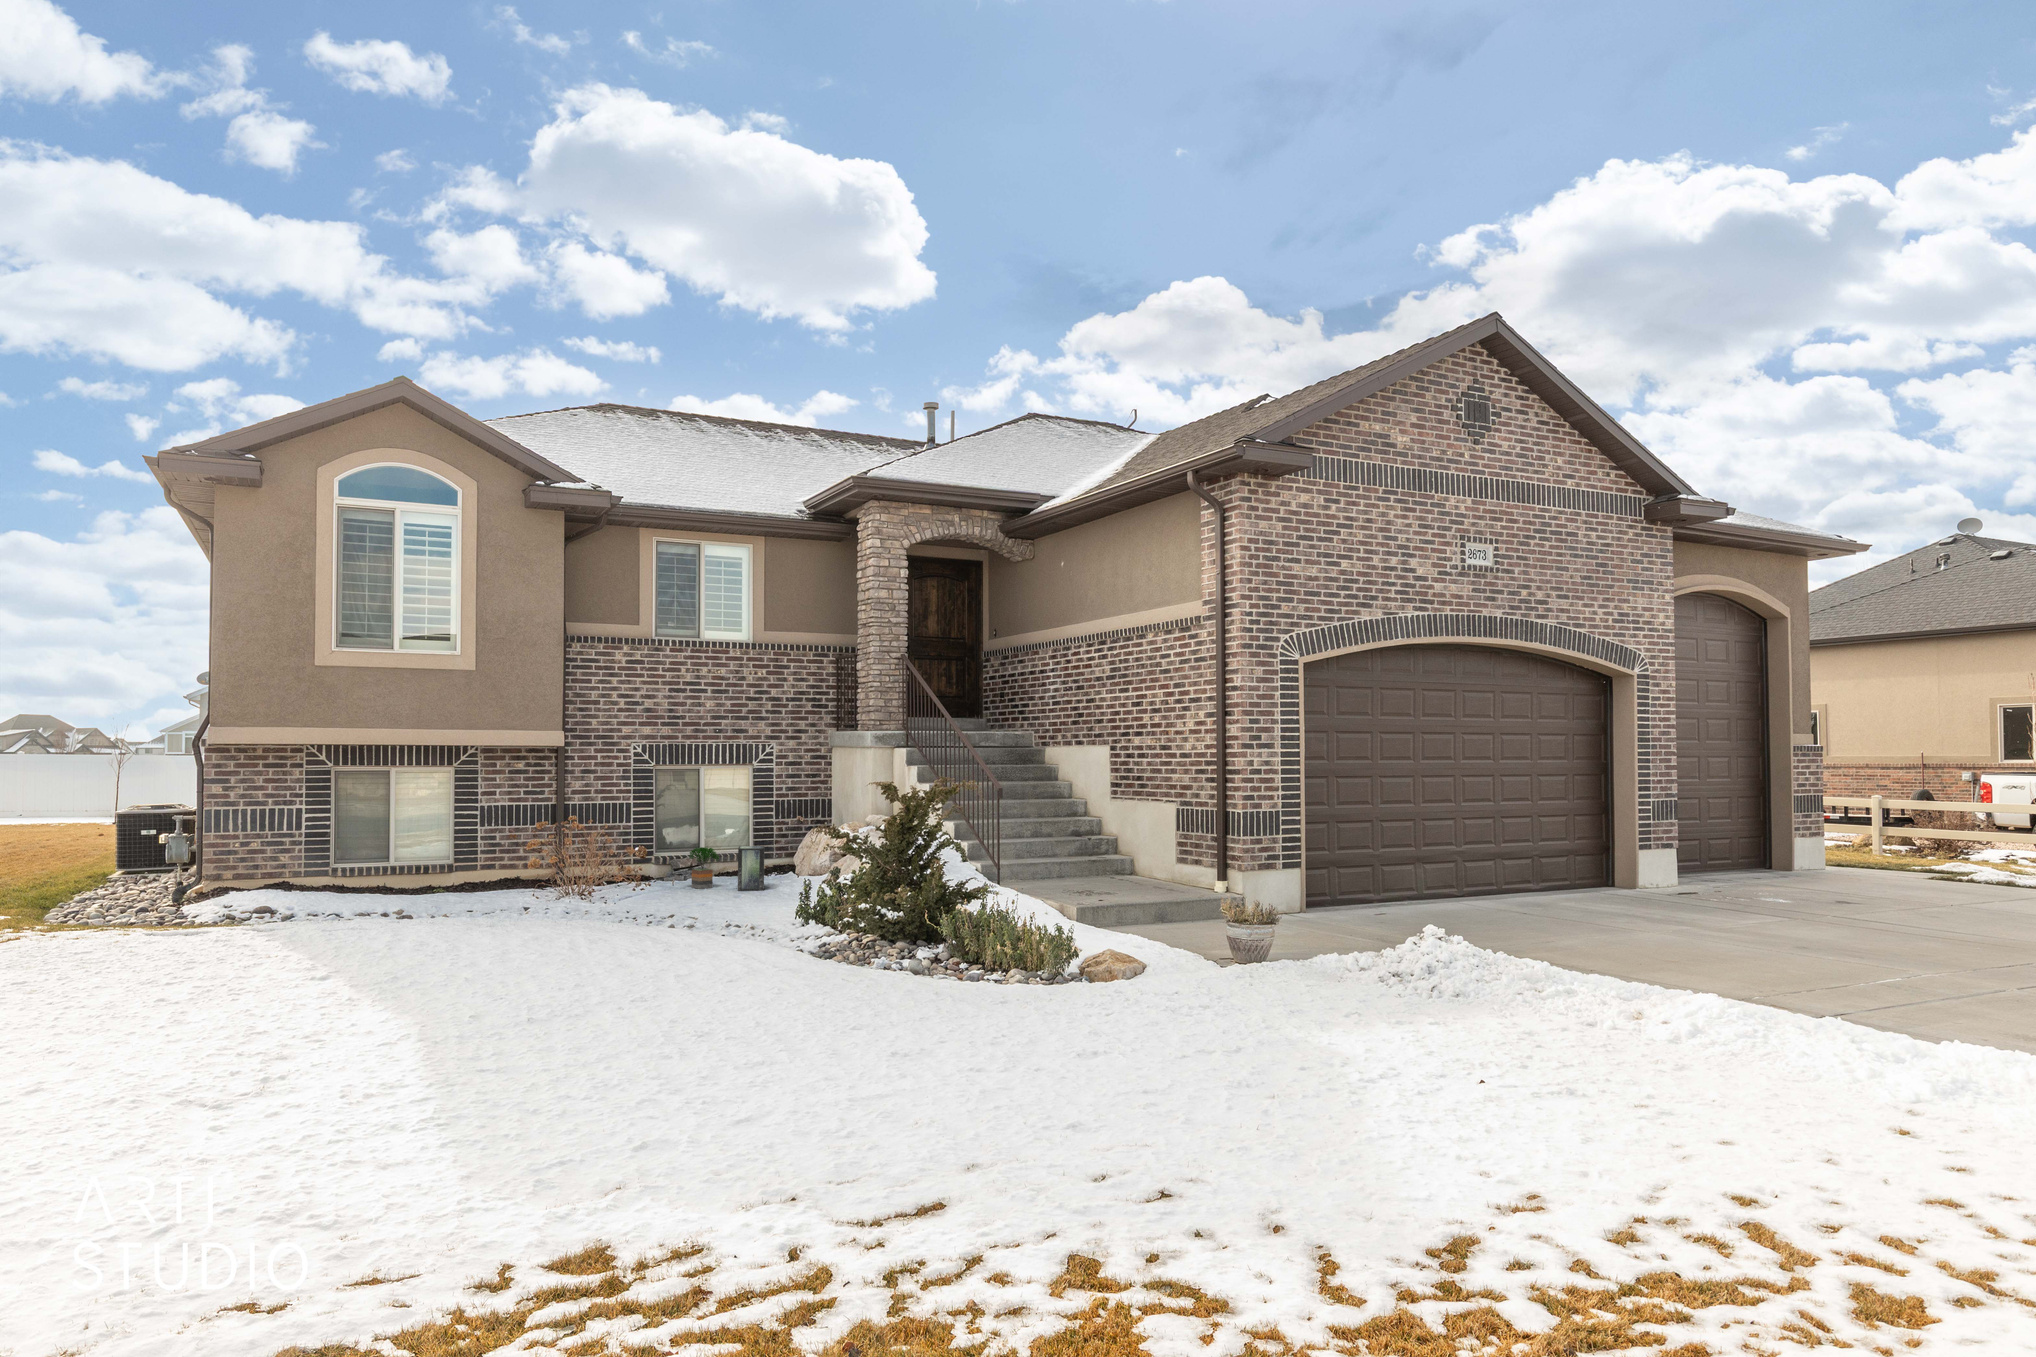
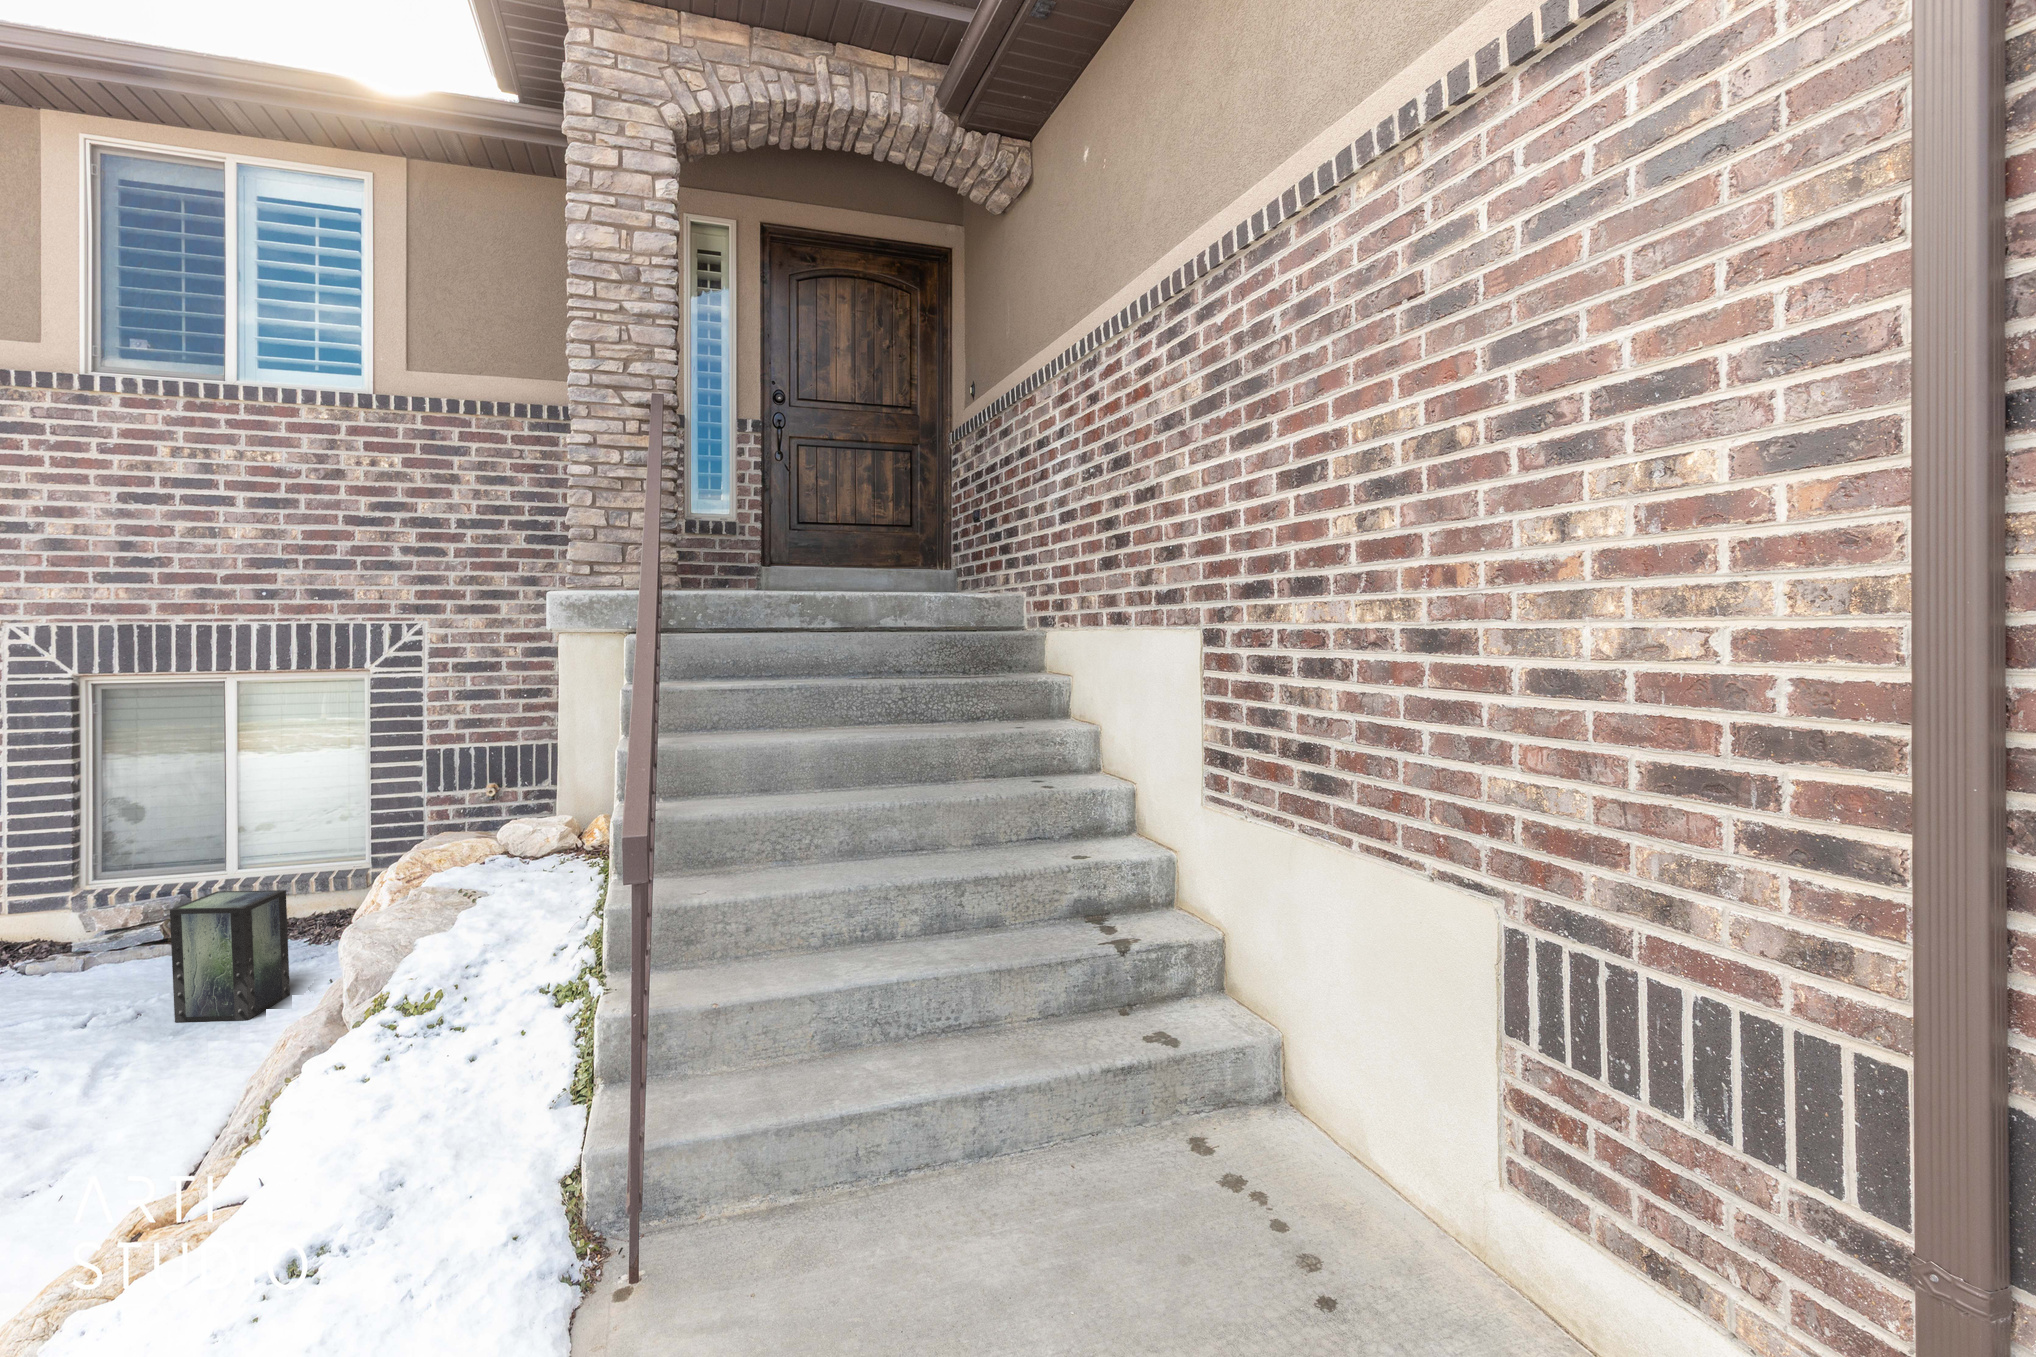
potted tree: present [690,847,719,889] -> none [89,886,184,1002]

